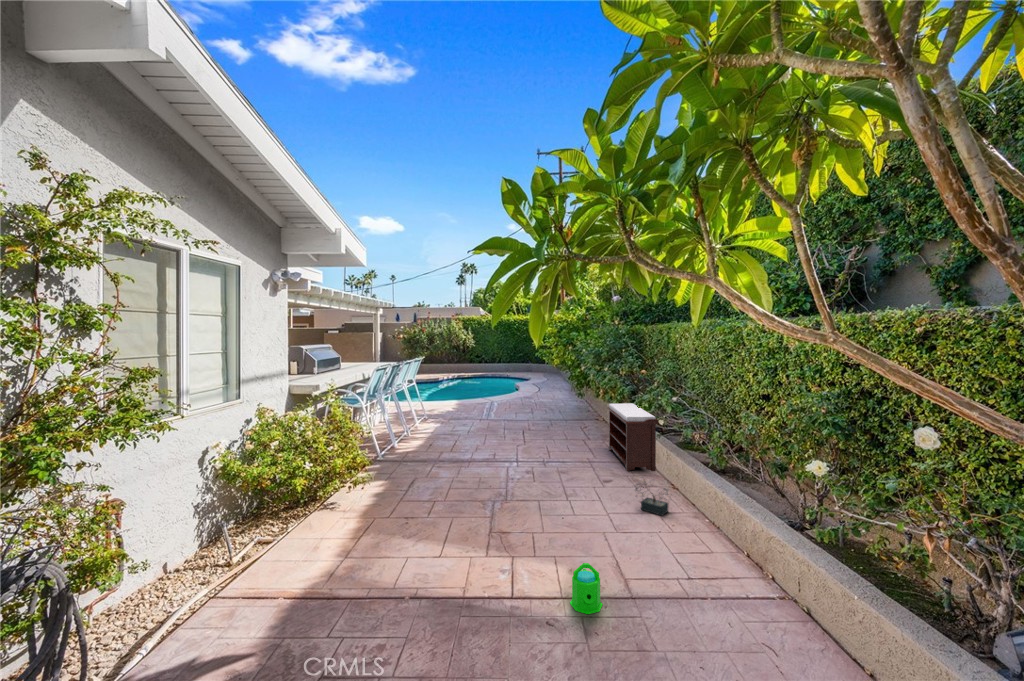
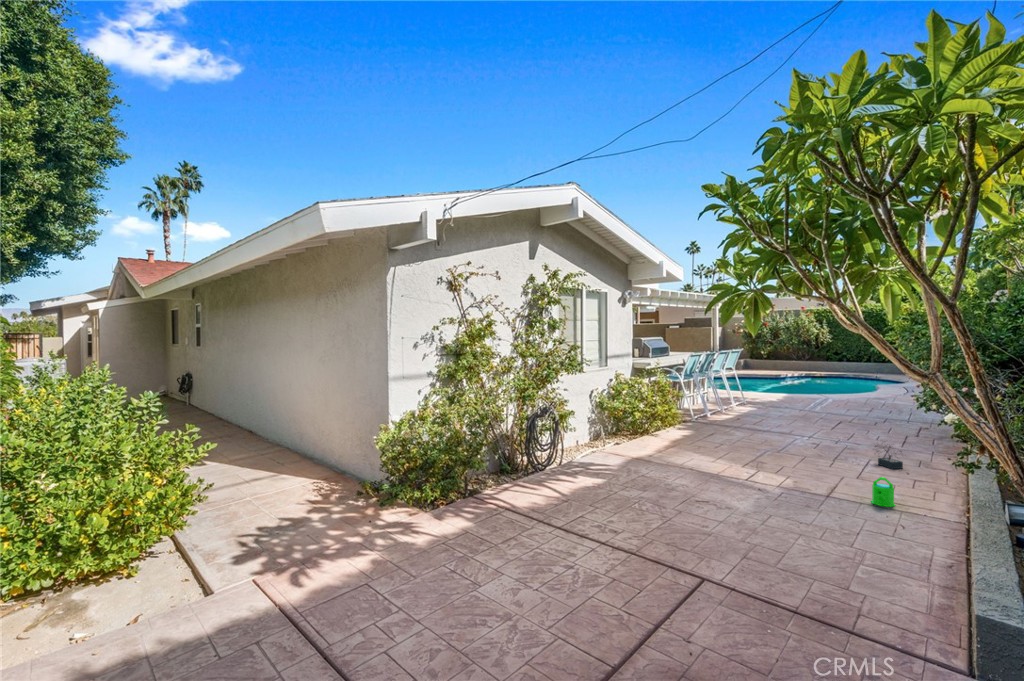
bench: present [608,403,658,471] -> none [901,394,938,453]
watering can: present [570,563,603,614] -> present [871,477,895,507]

